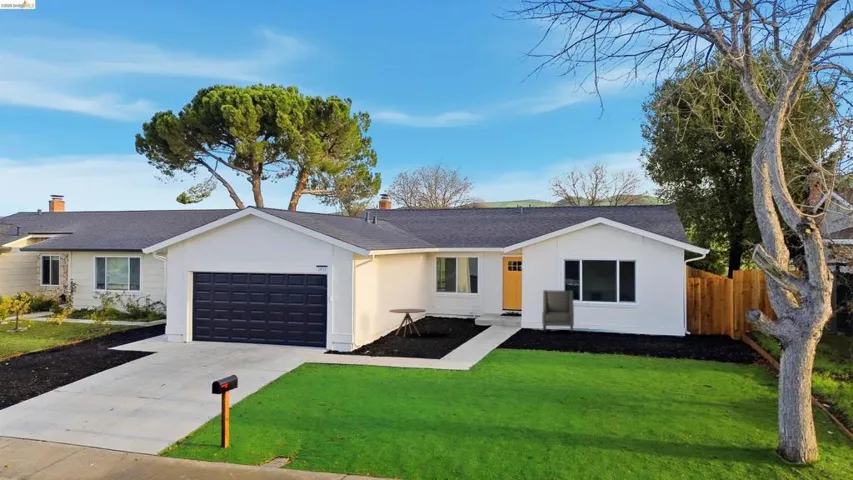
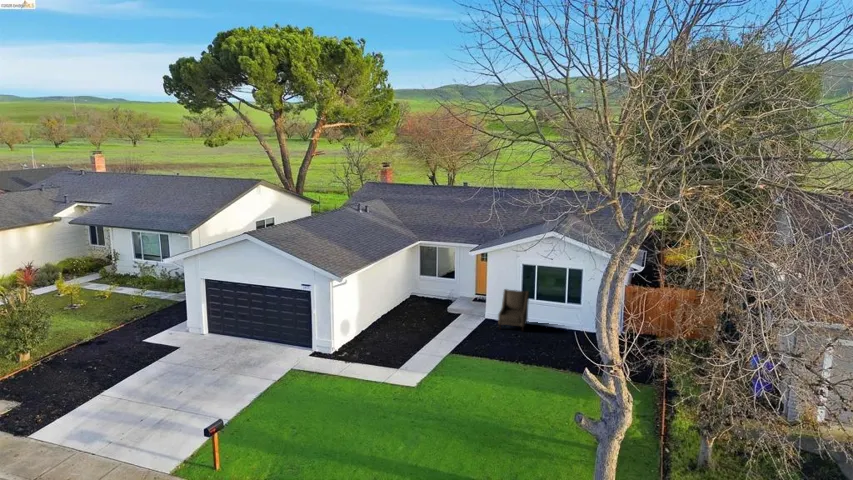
round table: present [389,309,426,337] -> none [367,305,398,334]

